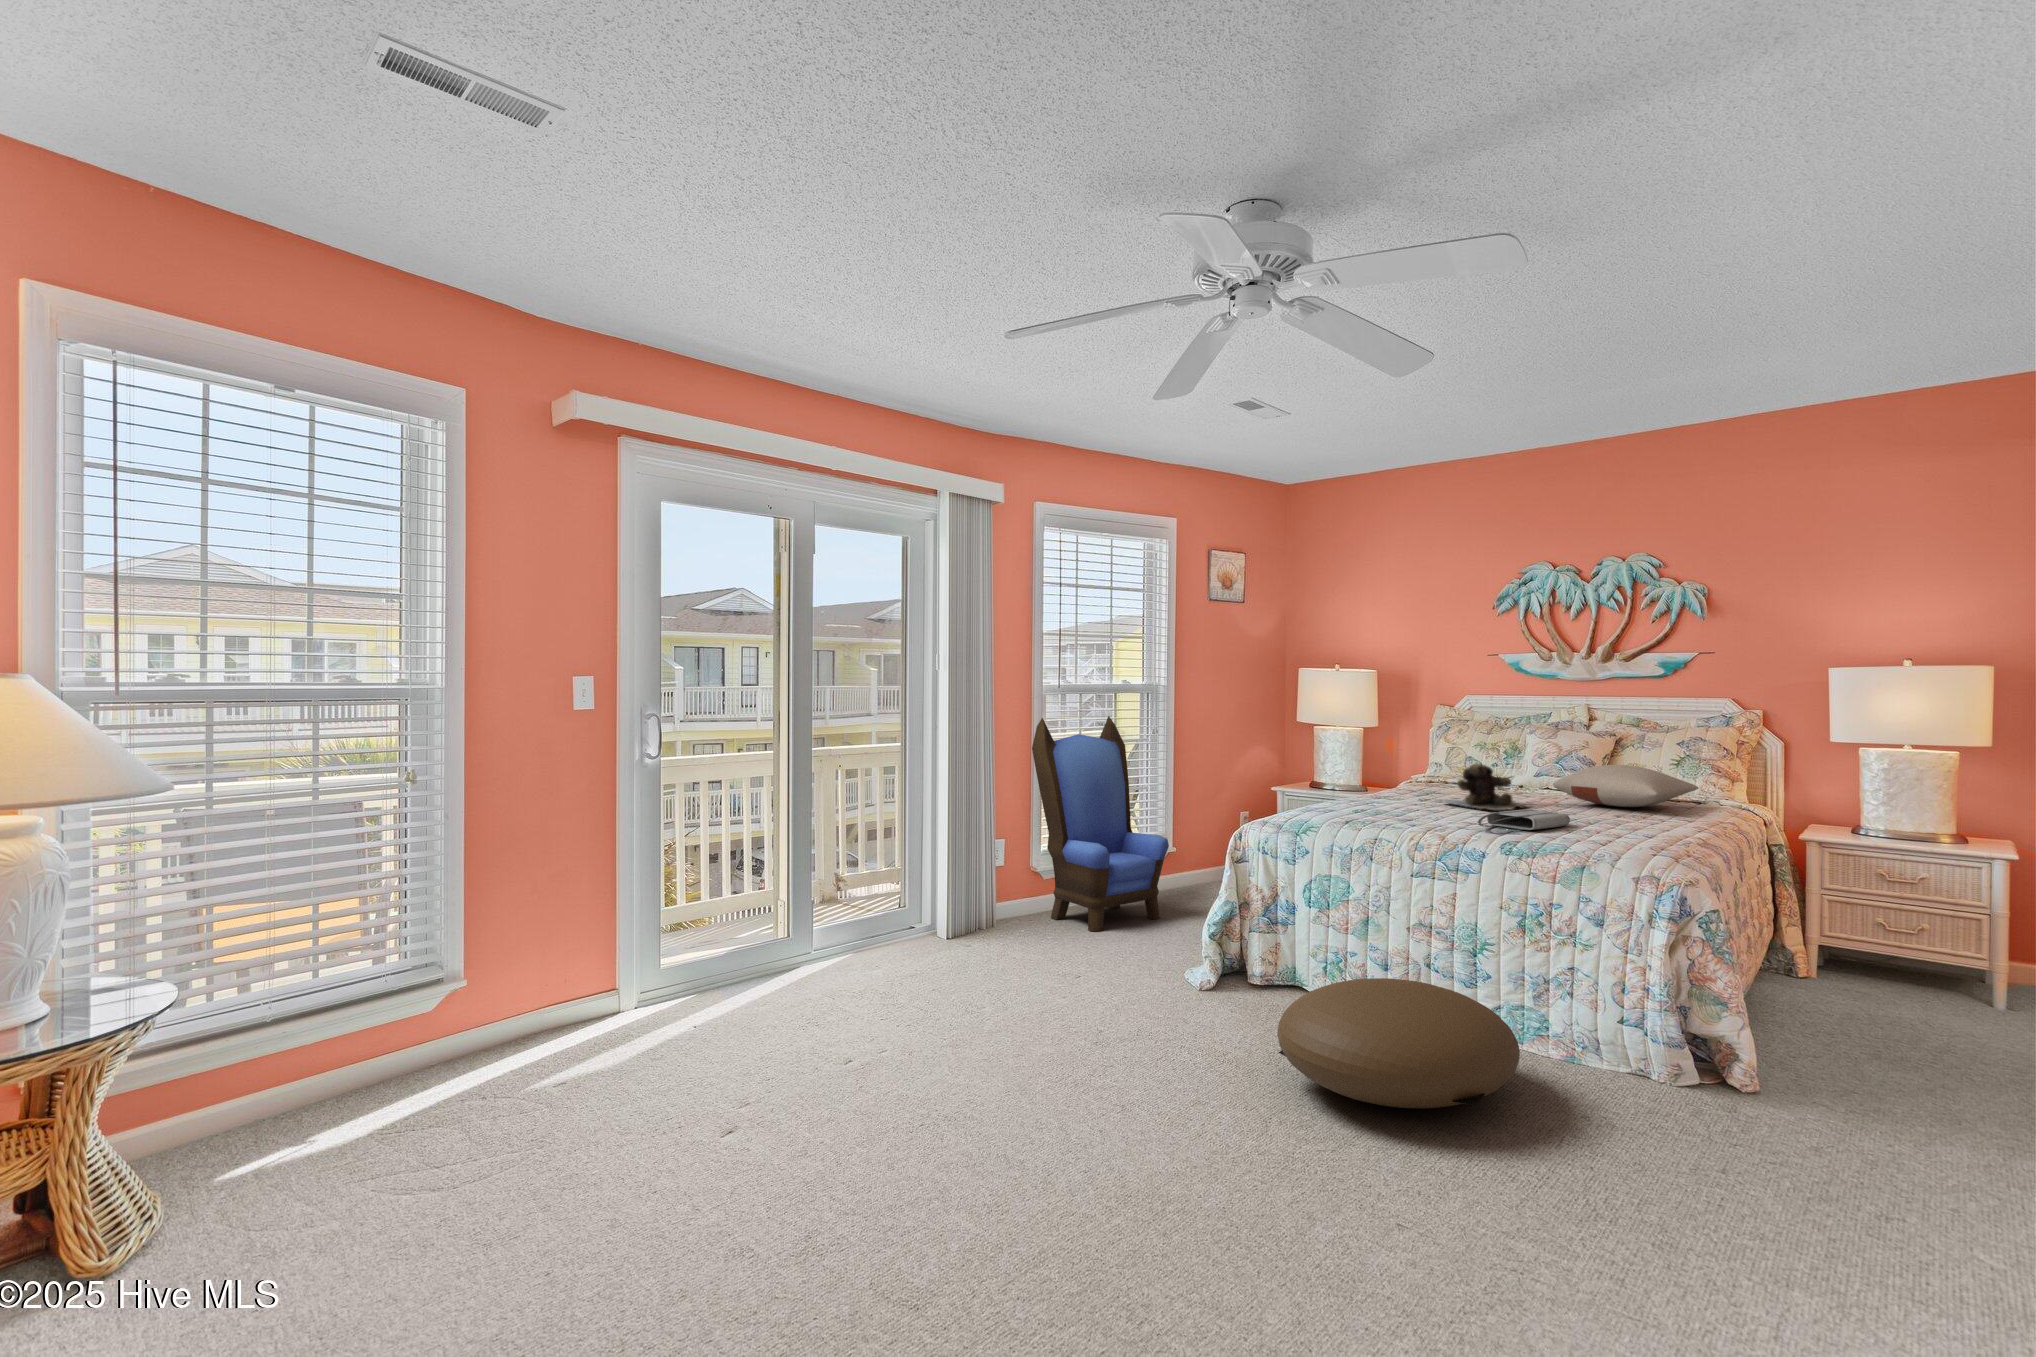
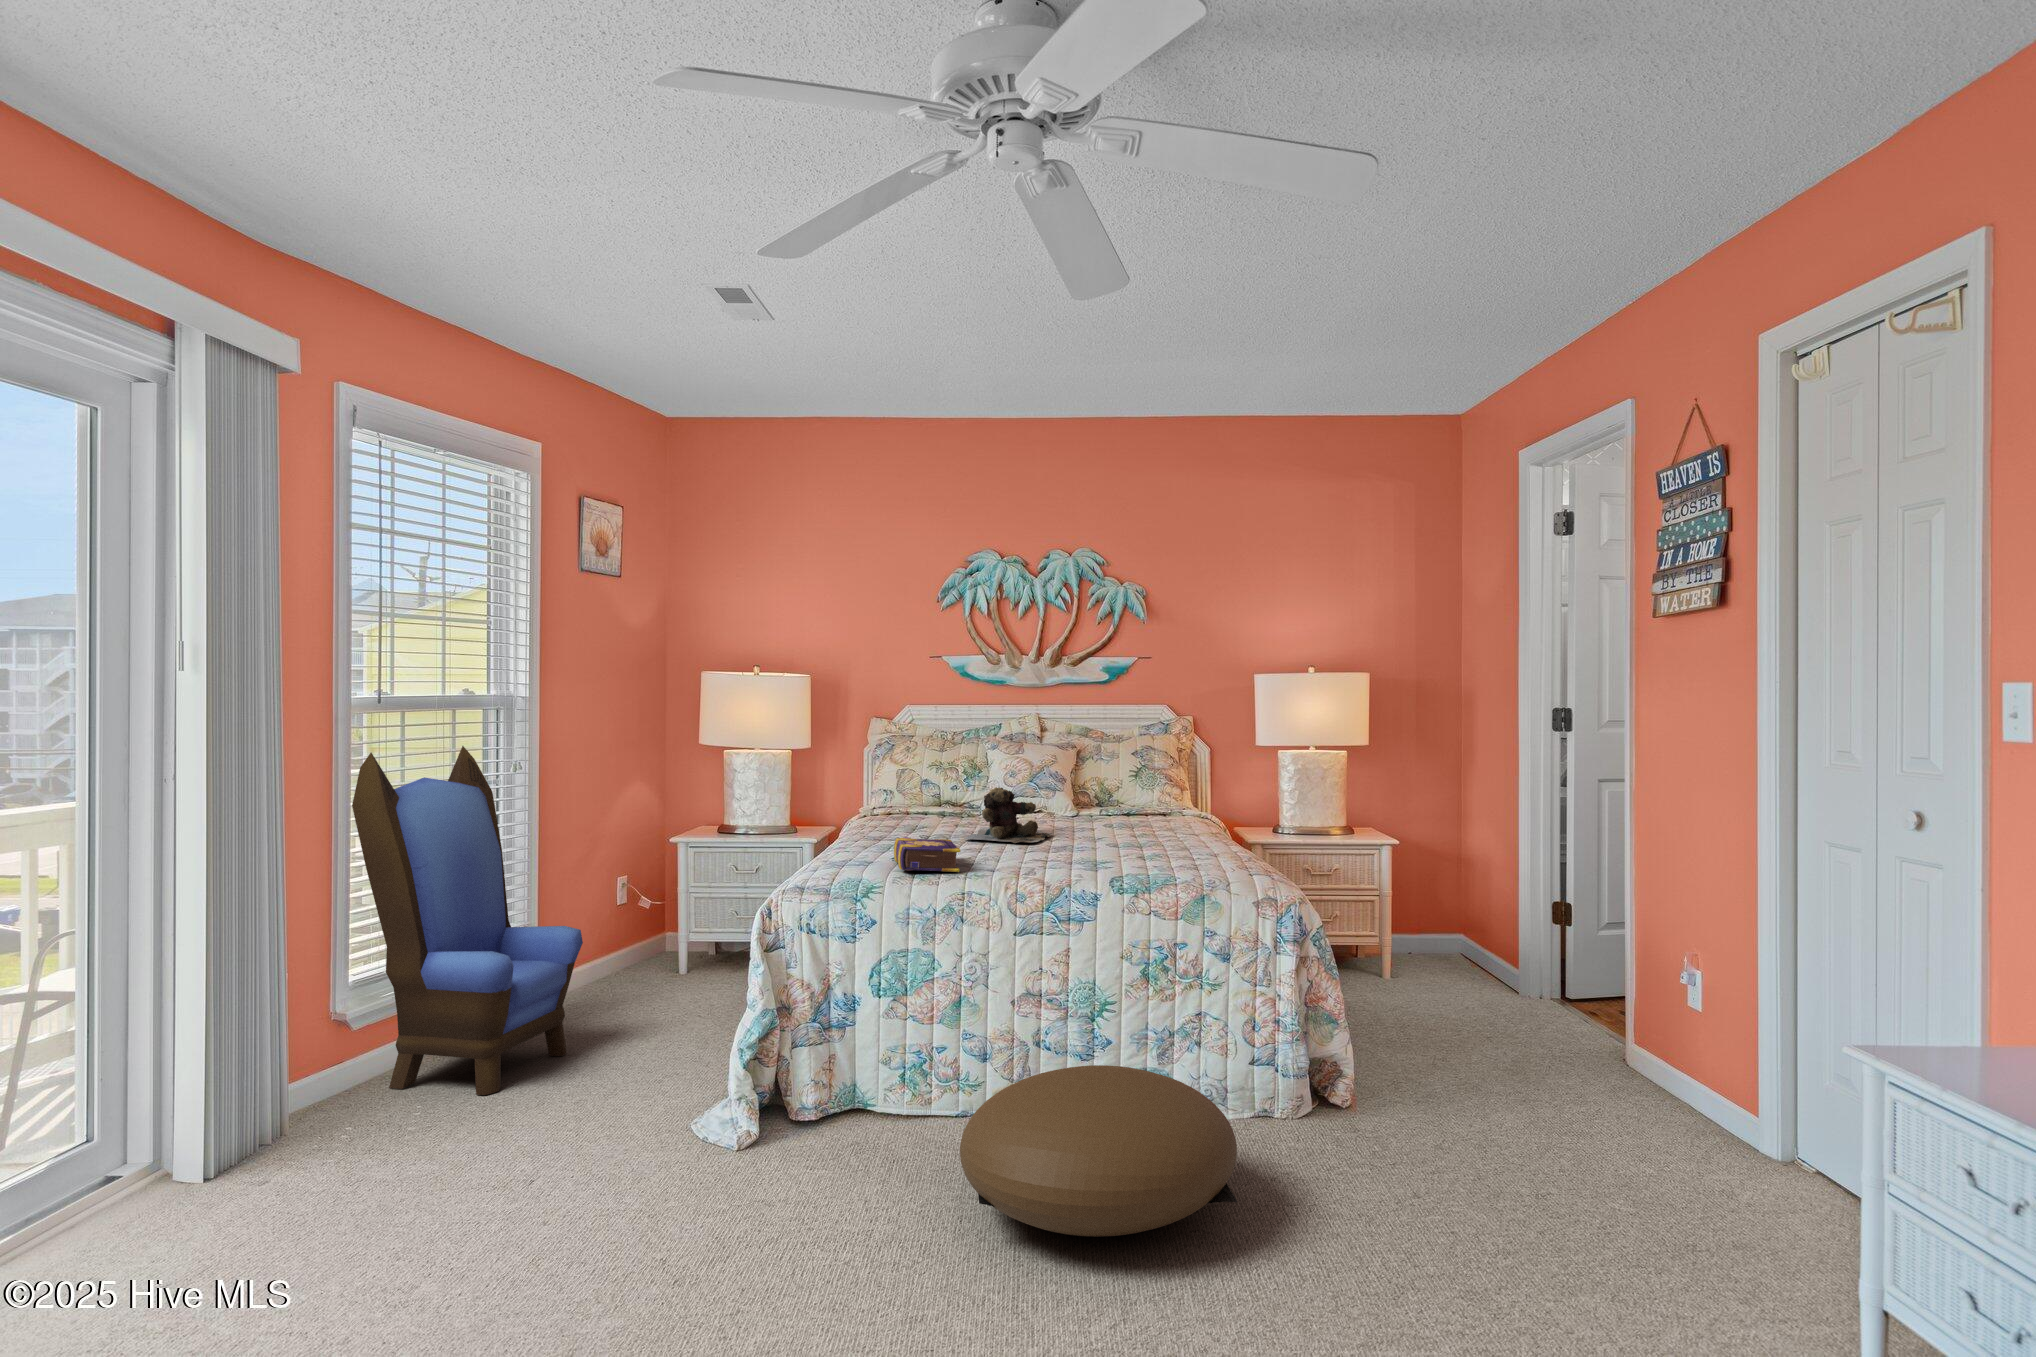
pillow: present [1553,765,1698,807] -> none [1067,780,1185,827]
book: none [1339,795,1400,824] -> present [894,837,960,872]
tote bag: present [1478,810,1570,830] -> none [1055,838,1127,863]

